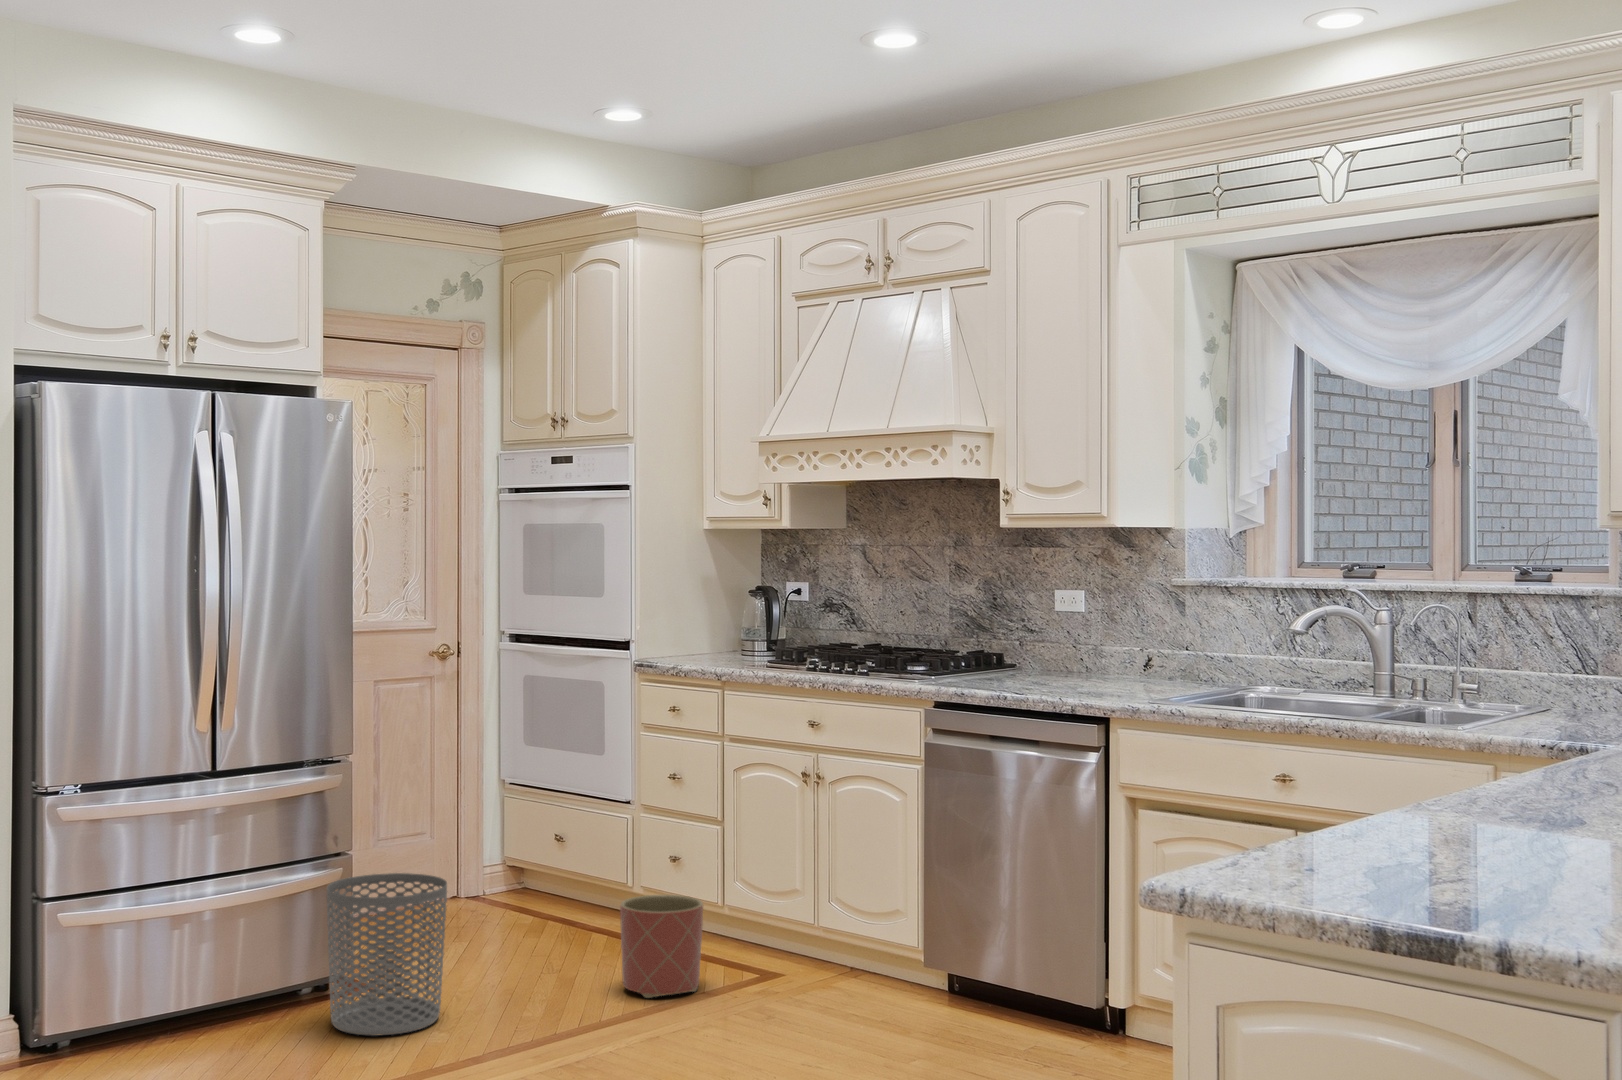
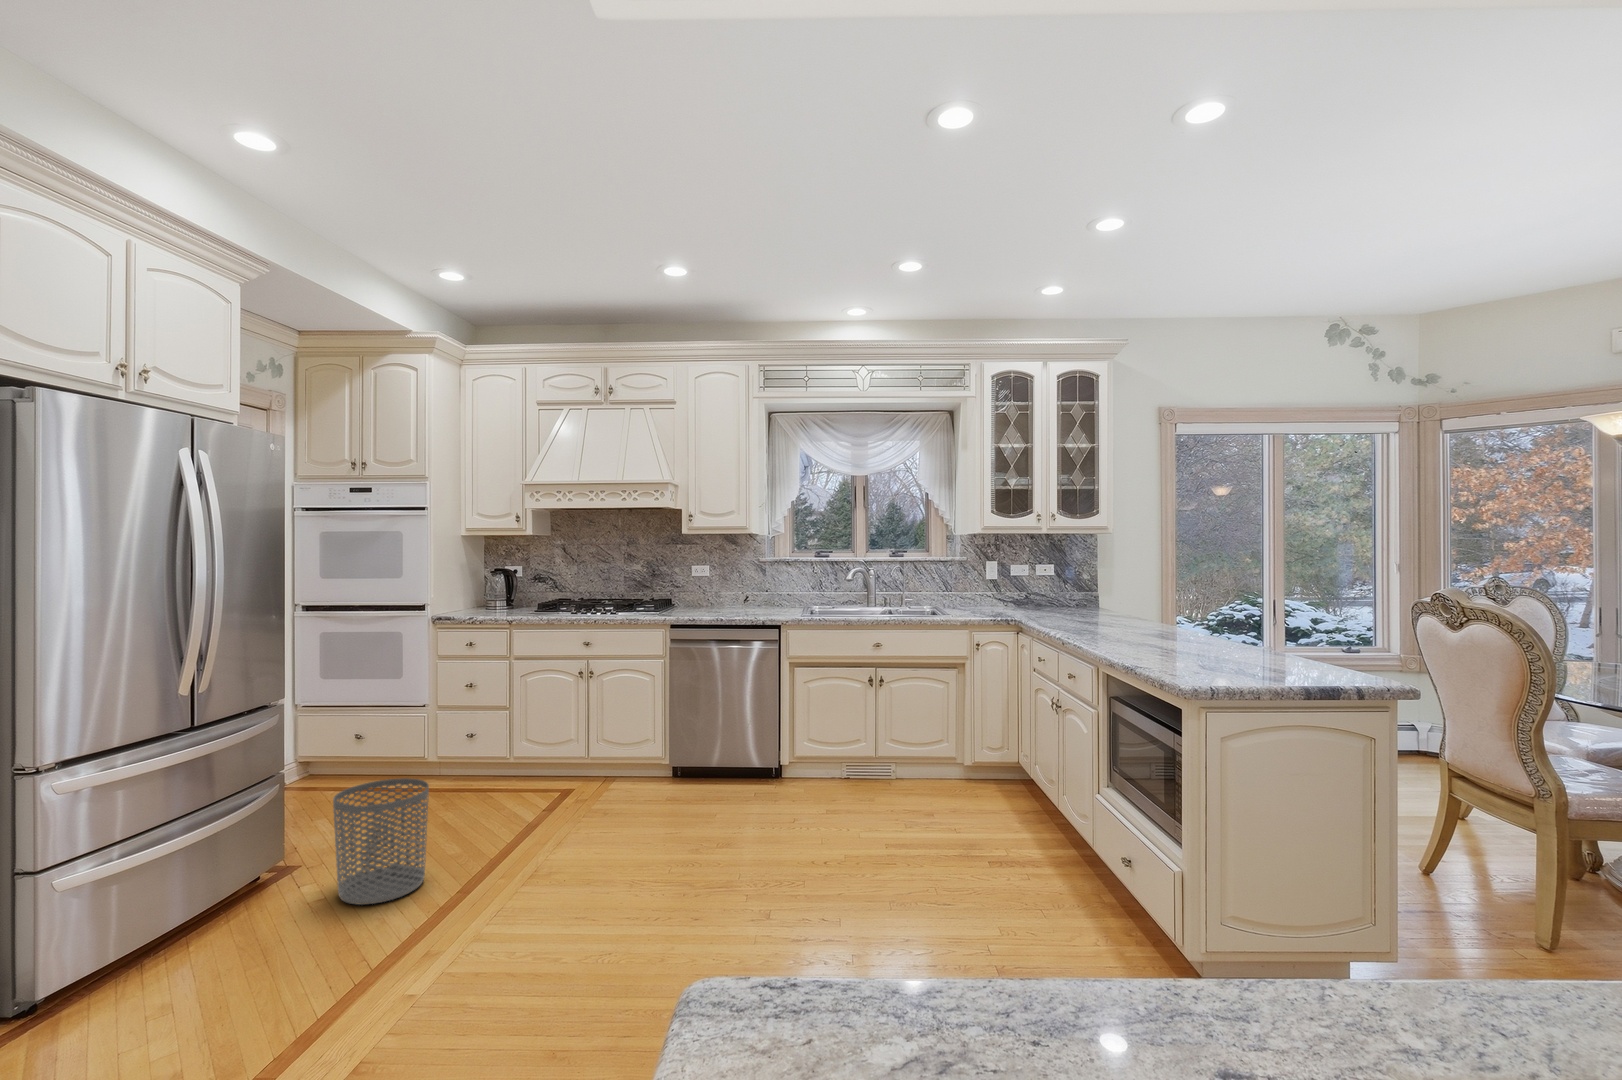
planter: present [620,895,703,998] -> none [506,757,559,824]

